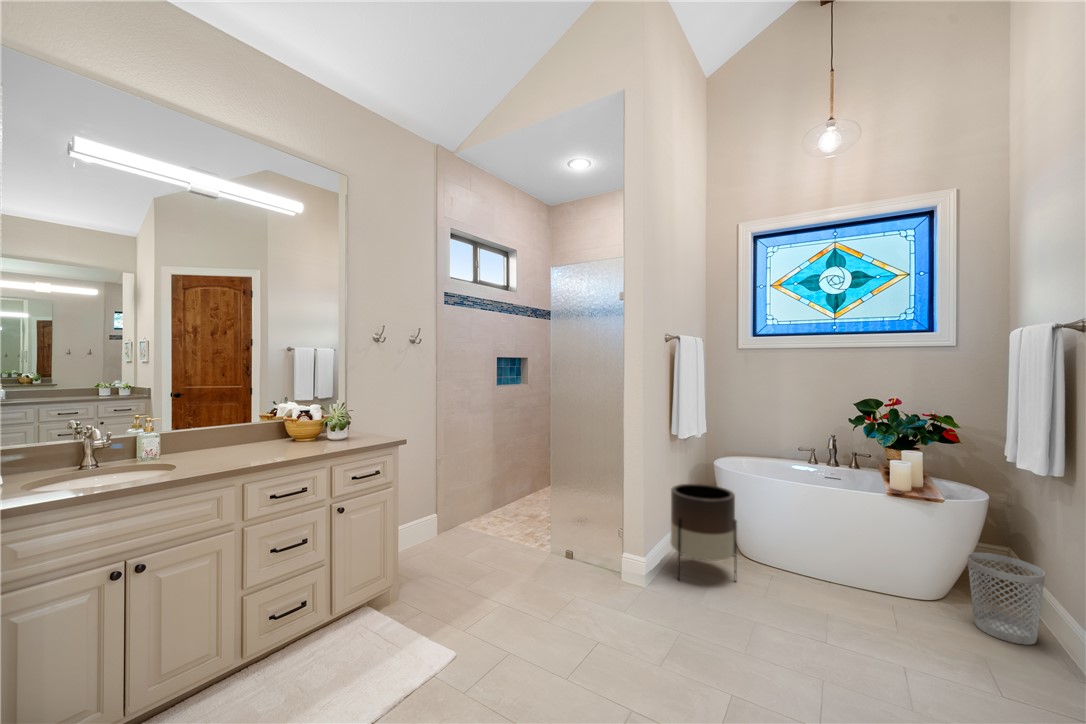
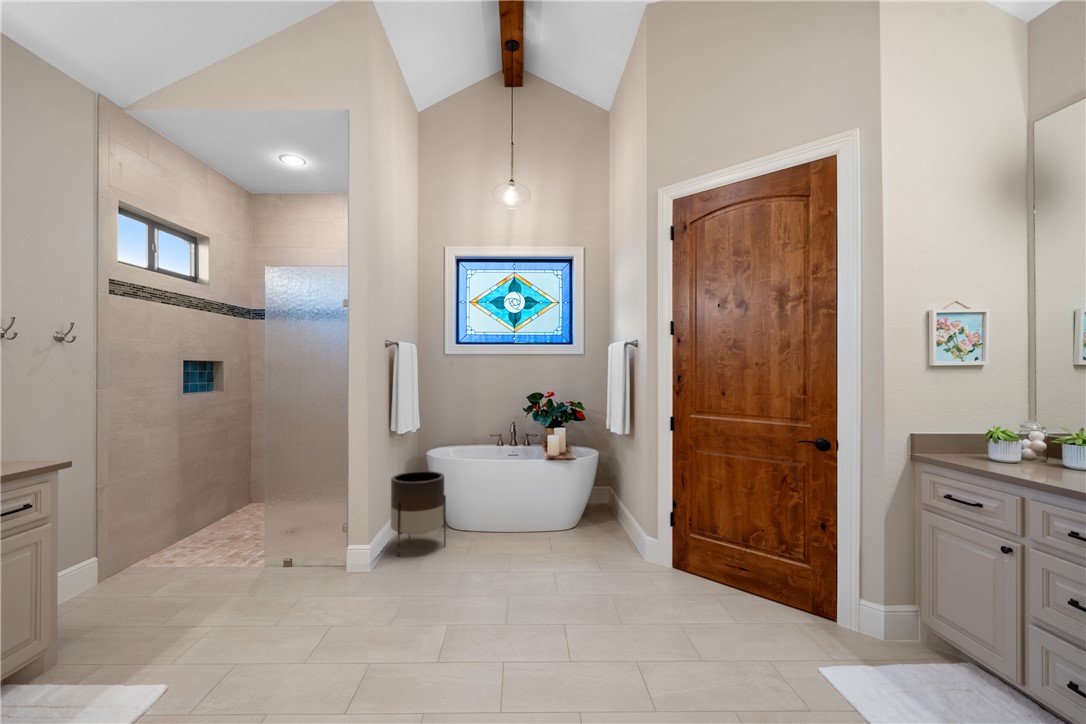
wastebasket: present [968,553,1045,645] -> none [586,488,621,540]

